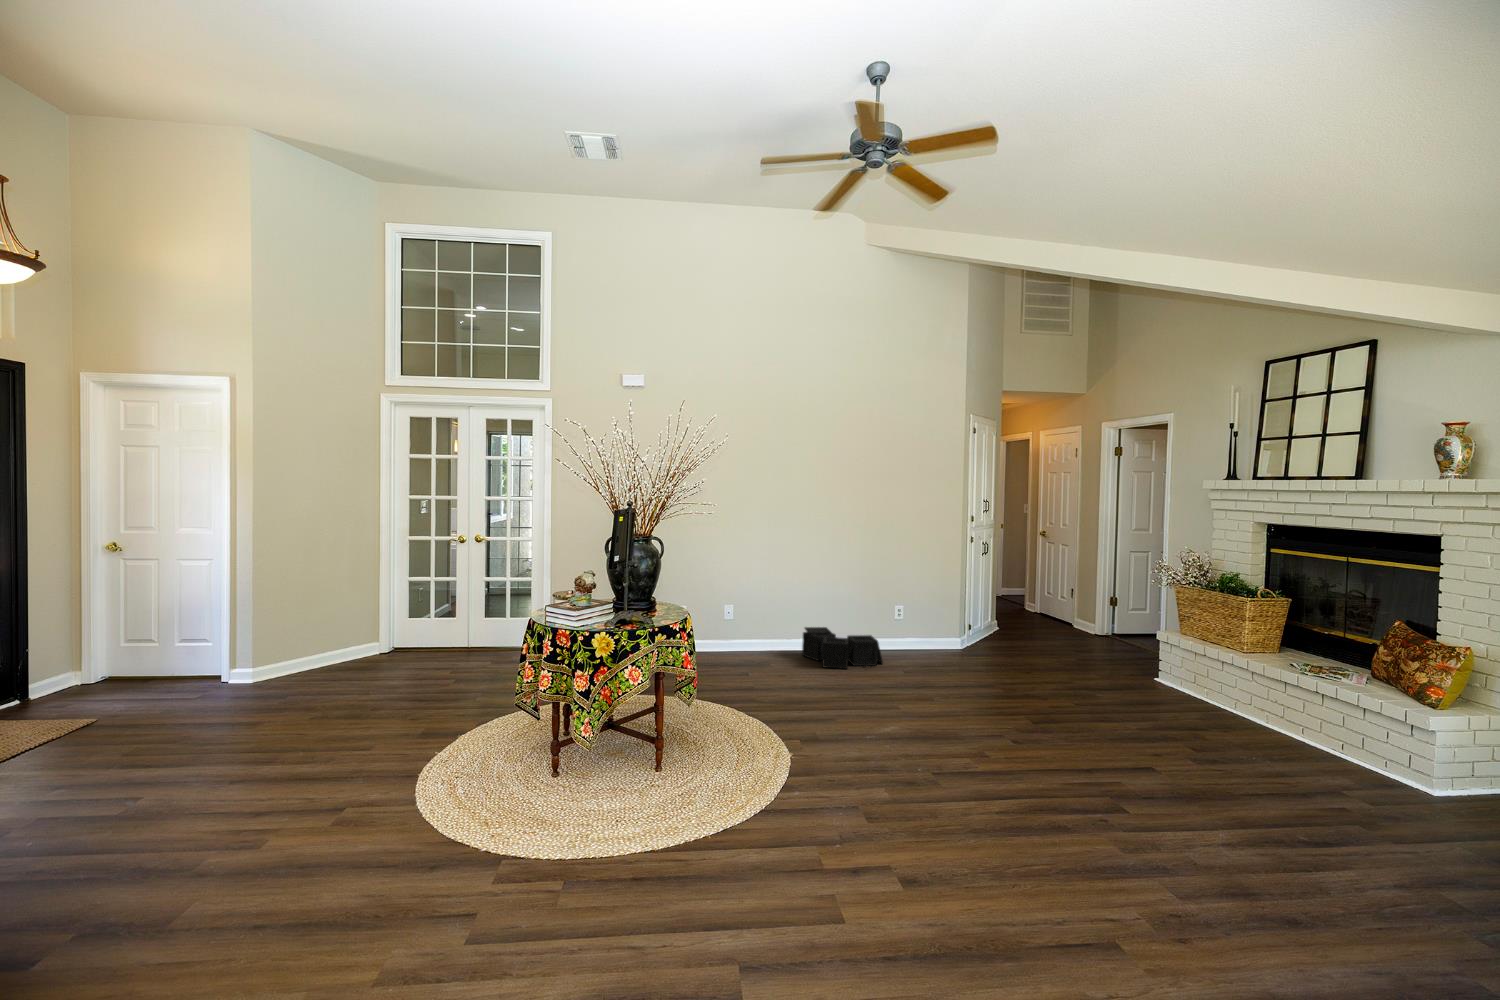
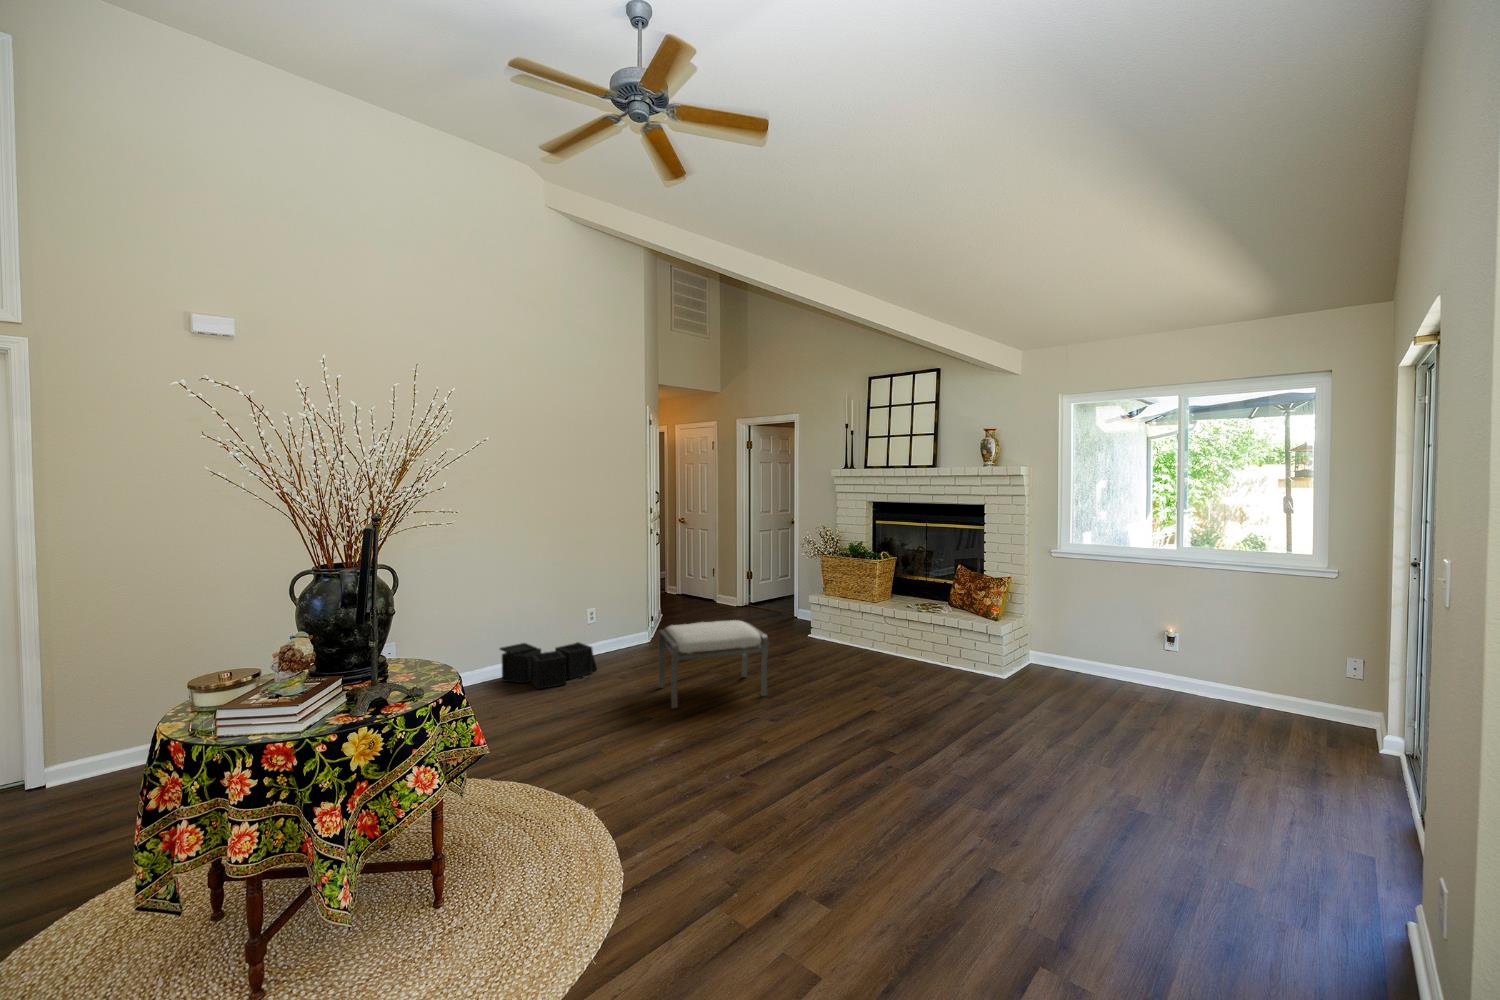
ottoman: none [919,630,1030,724] -> present [658,620,769,708]

